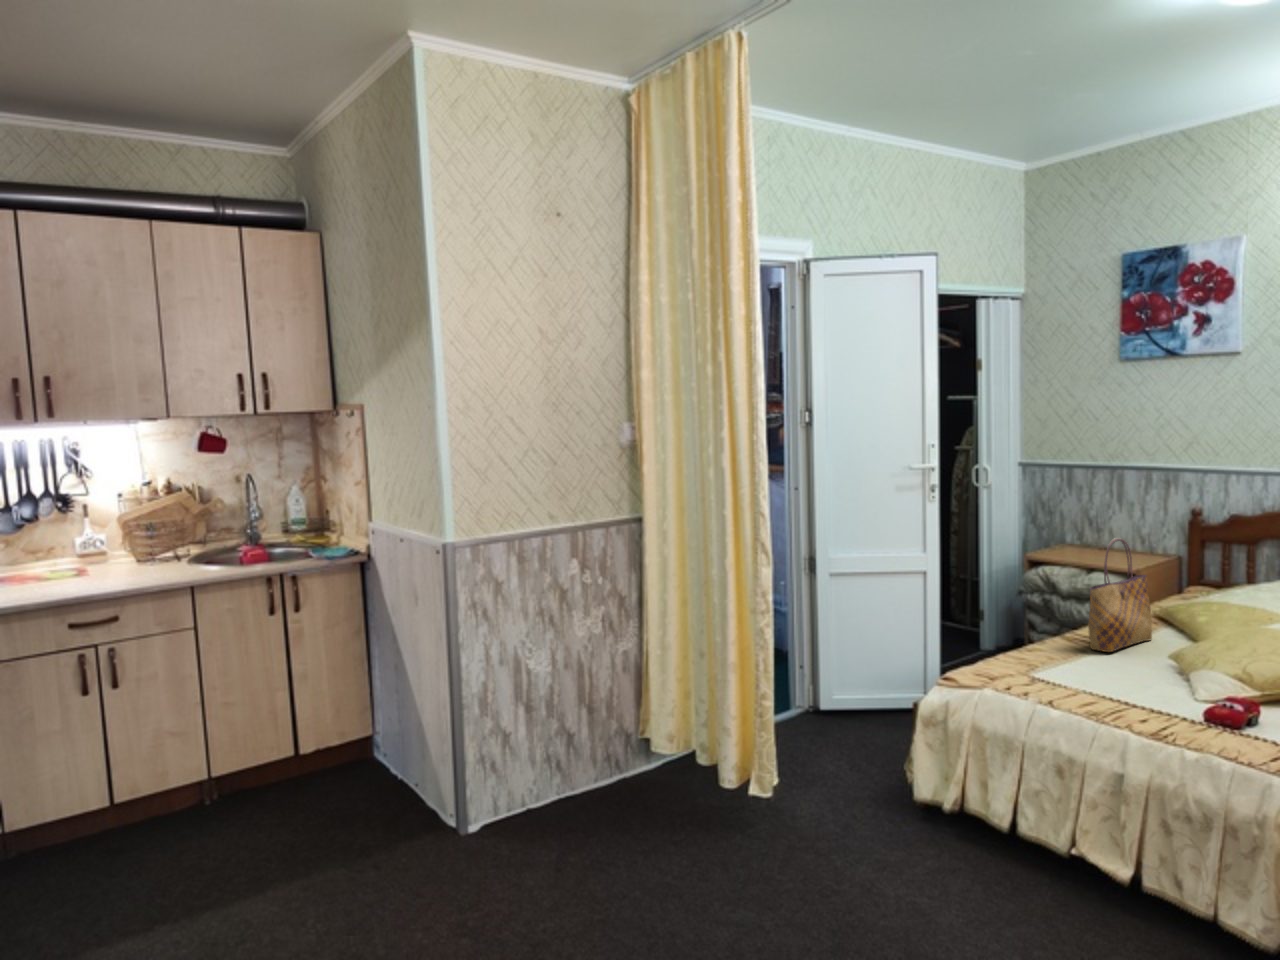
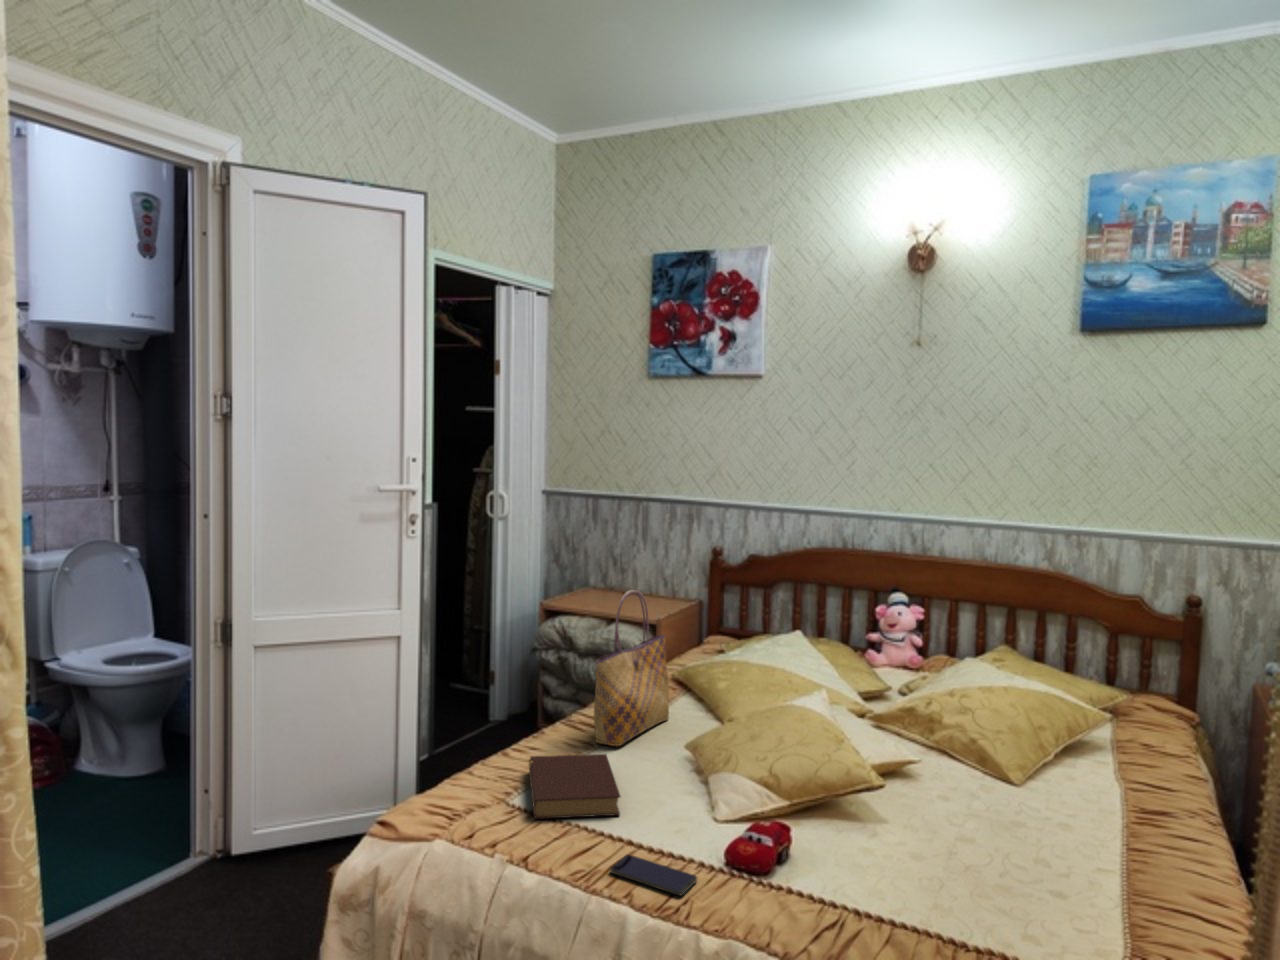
book: none [1041,650,1117,689] -> present [529,754,621,819]
smartphone: none [1114,708,1181,731] -> present [610,855,697,896]

